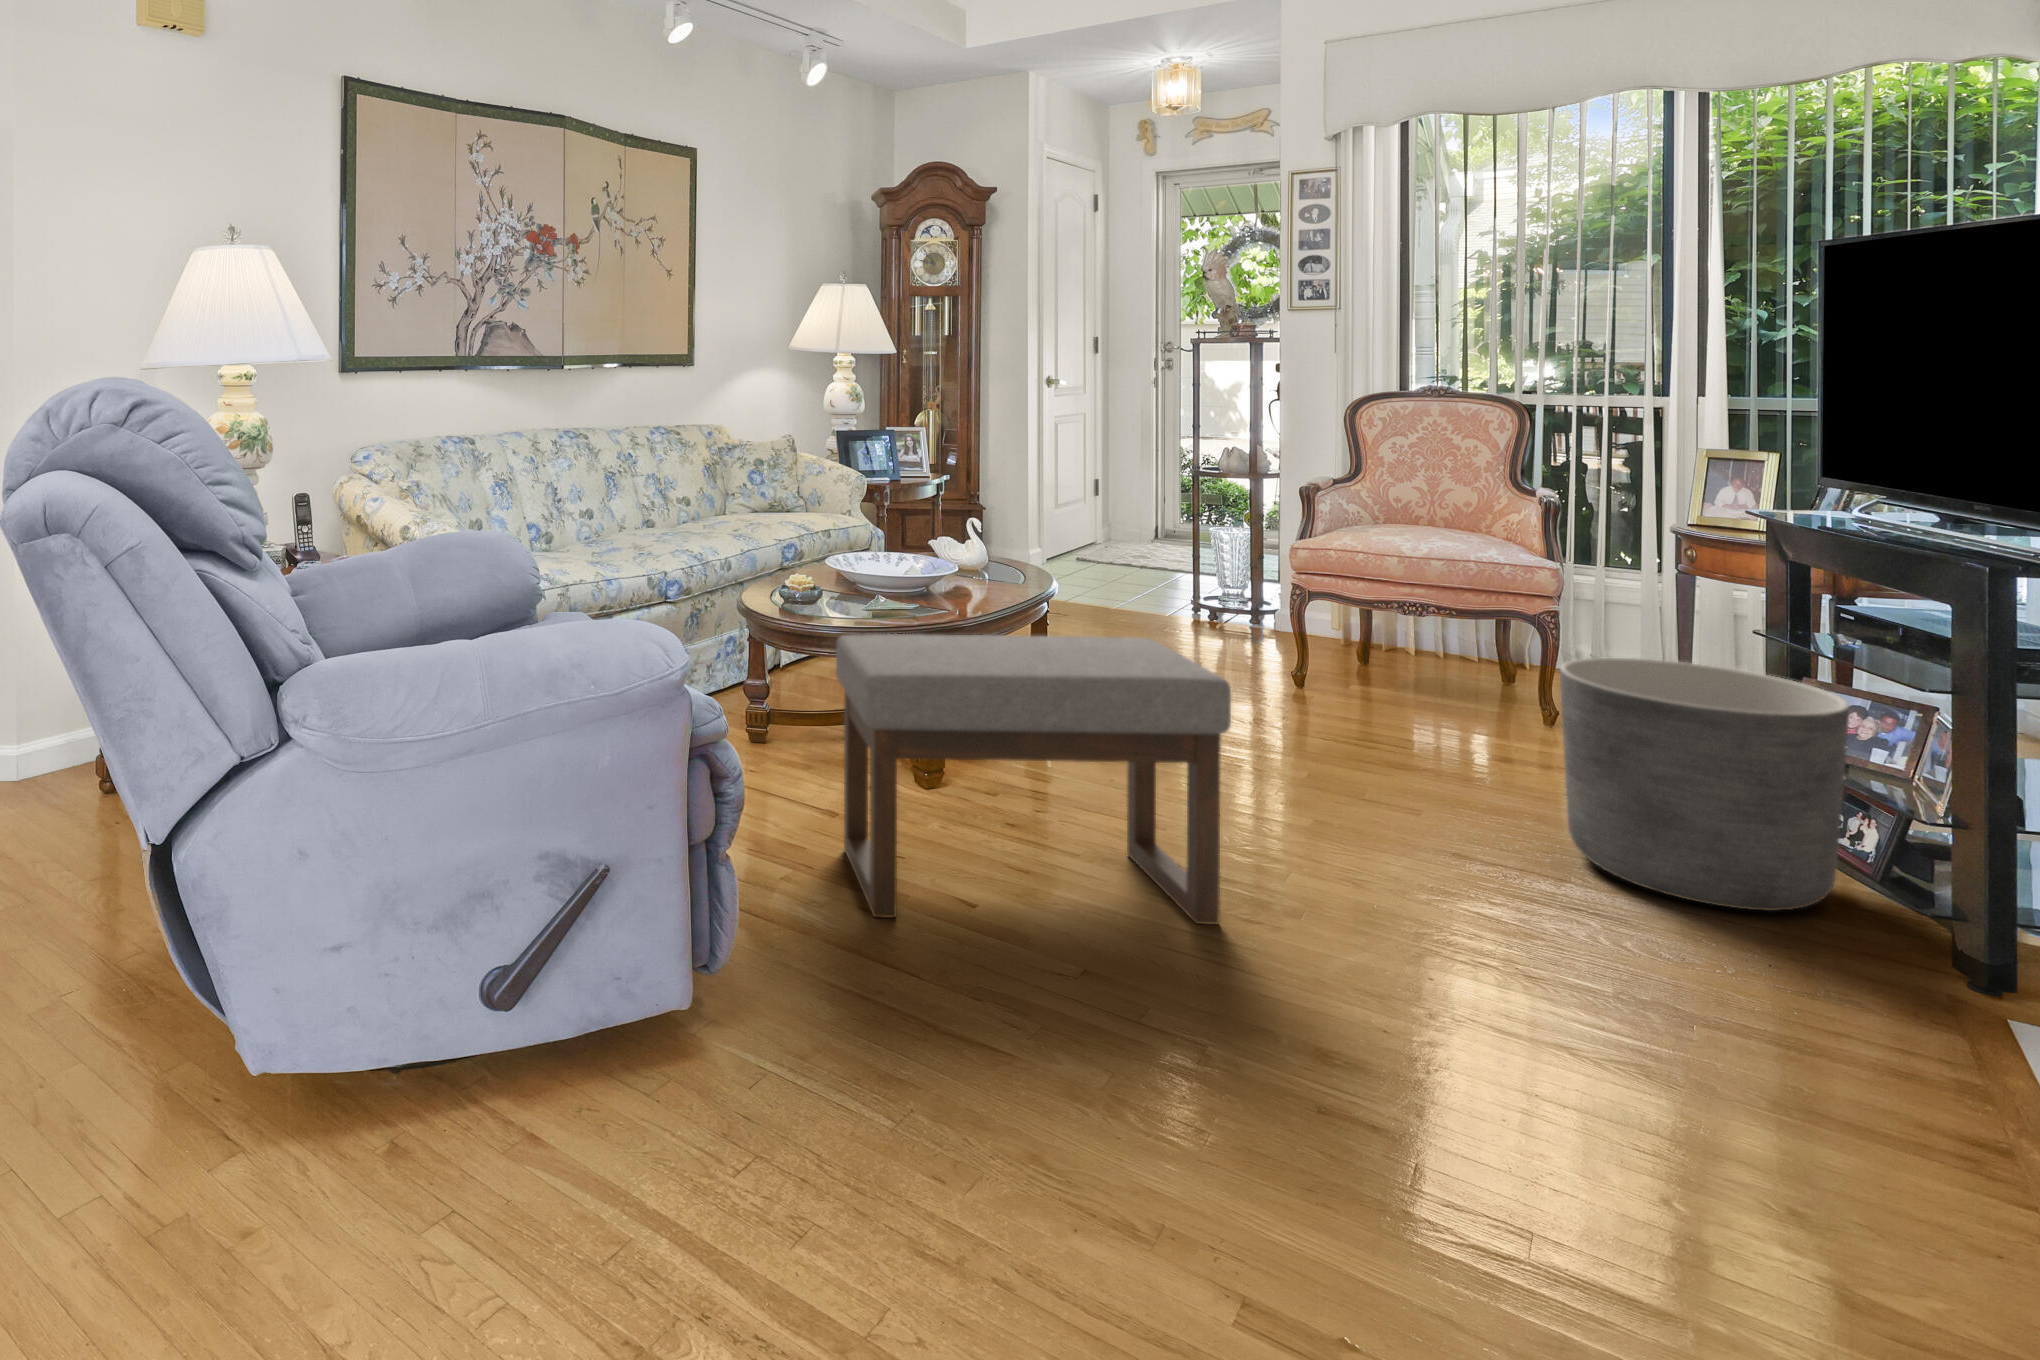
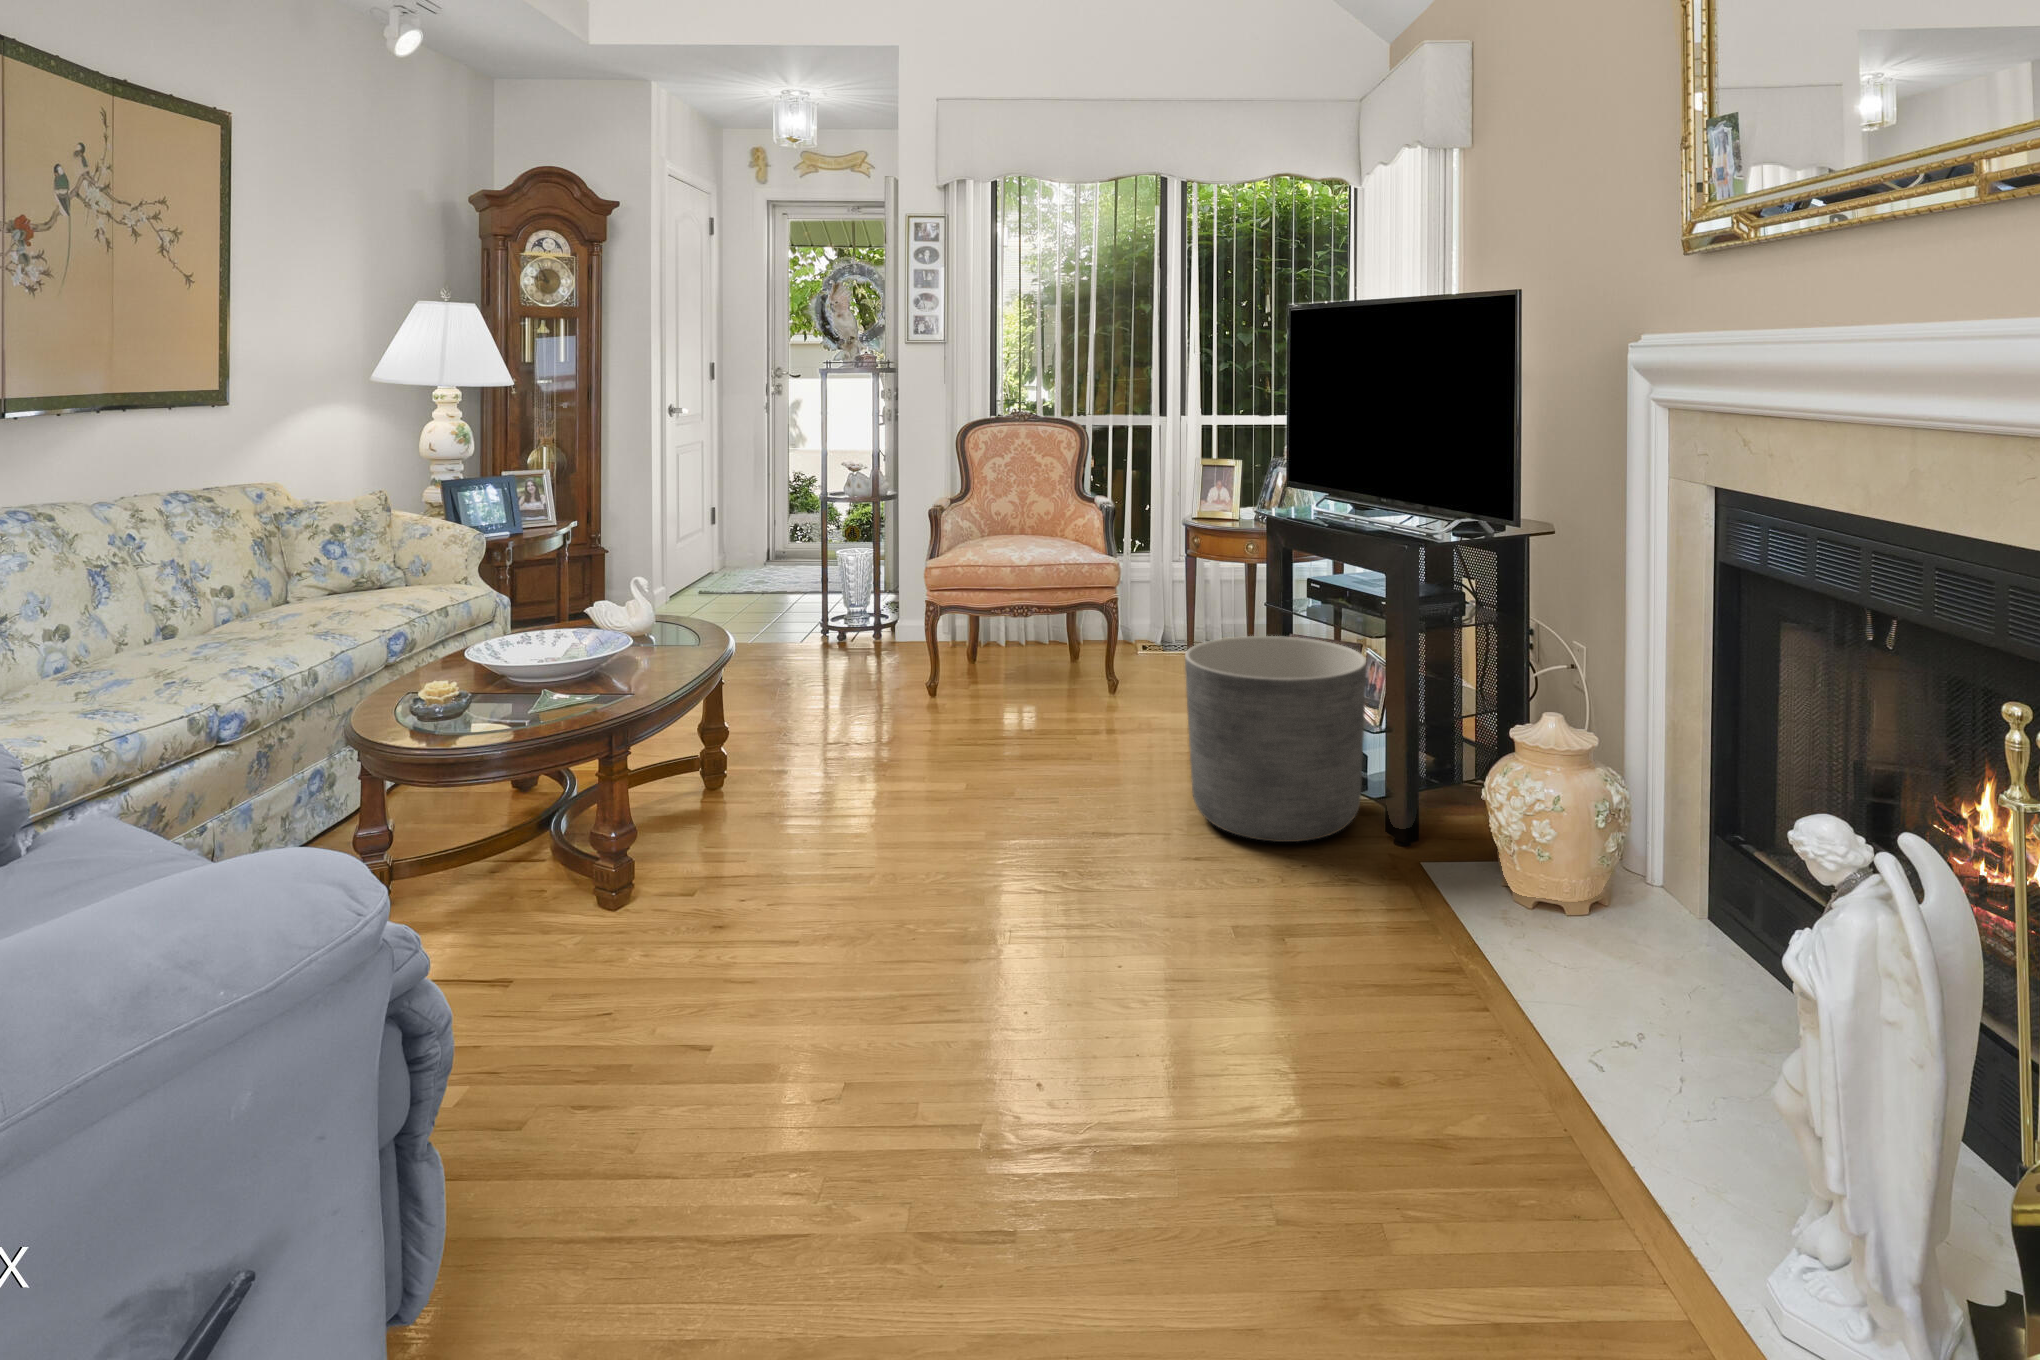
ottoman: present [836,634,1231,925] -> none [516,703,988,1175]

